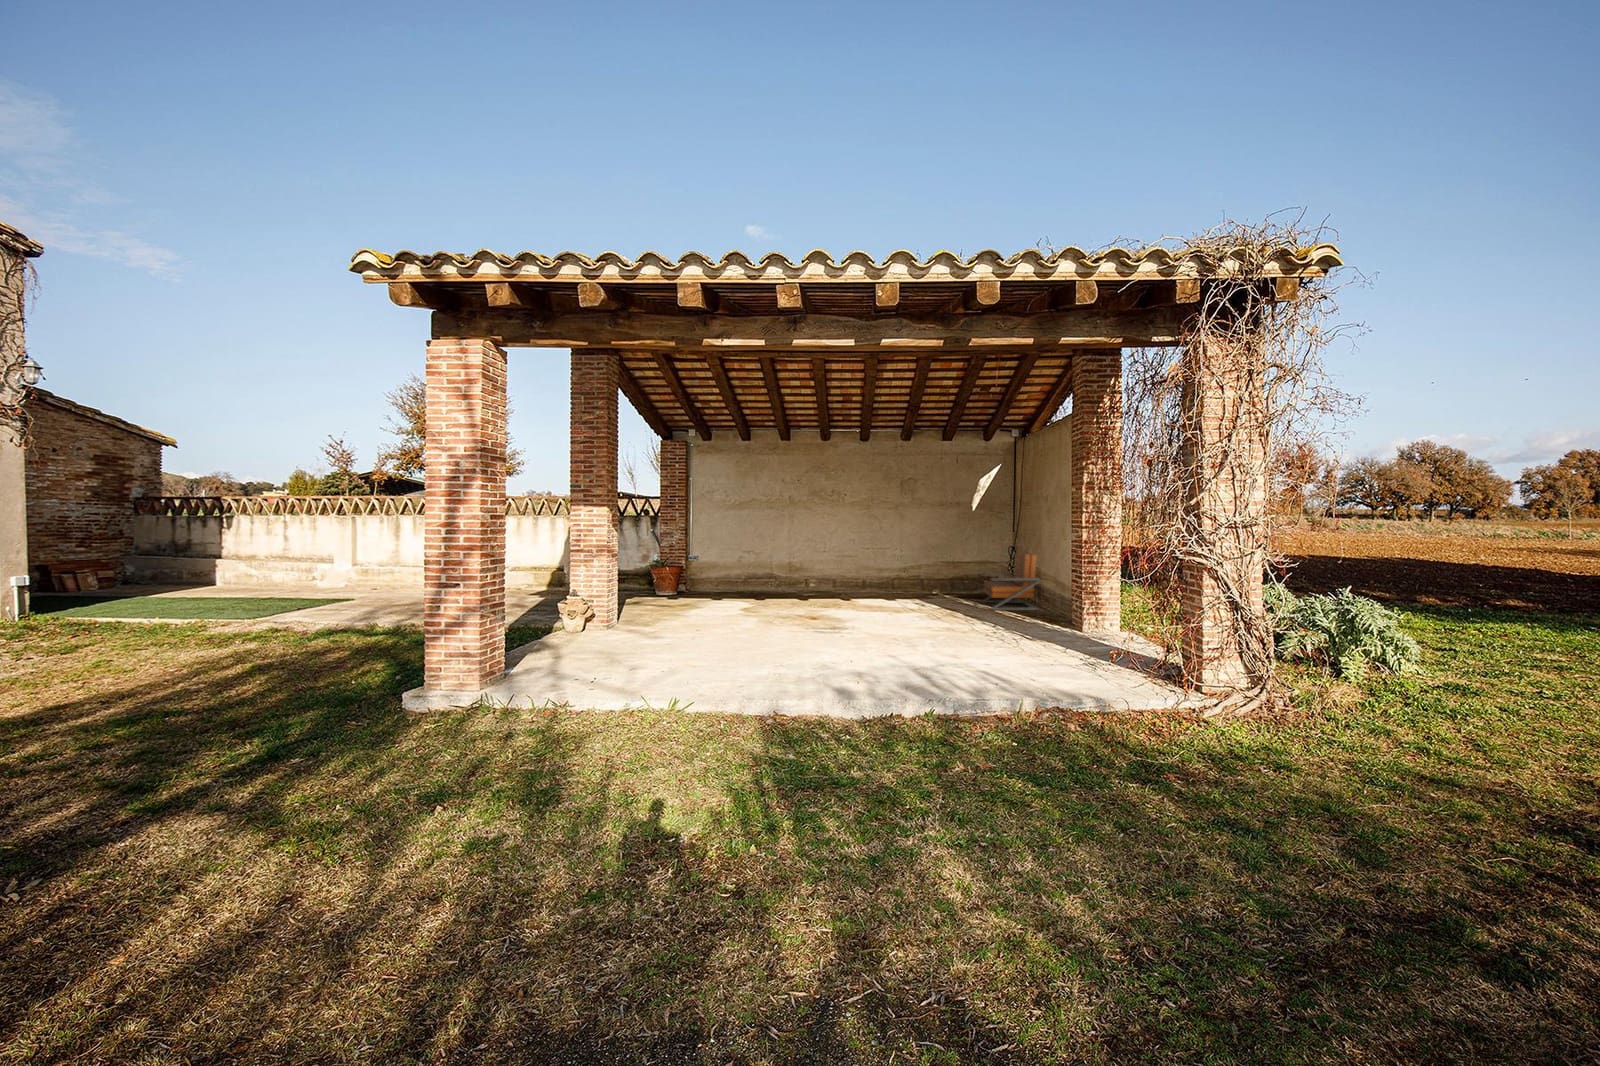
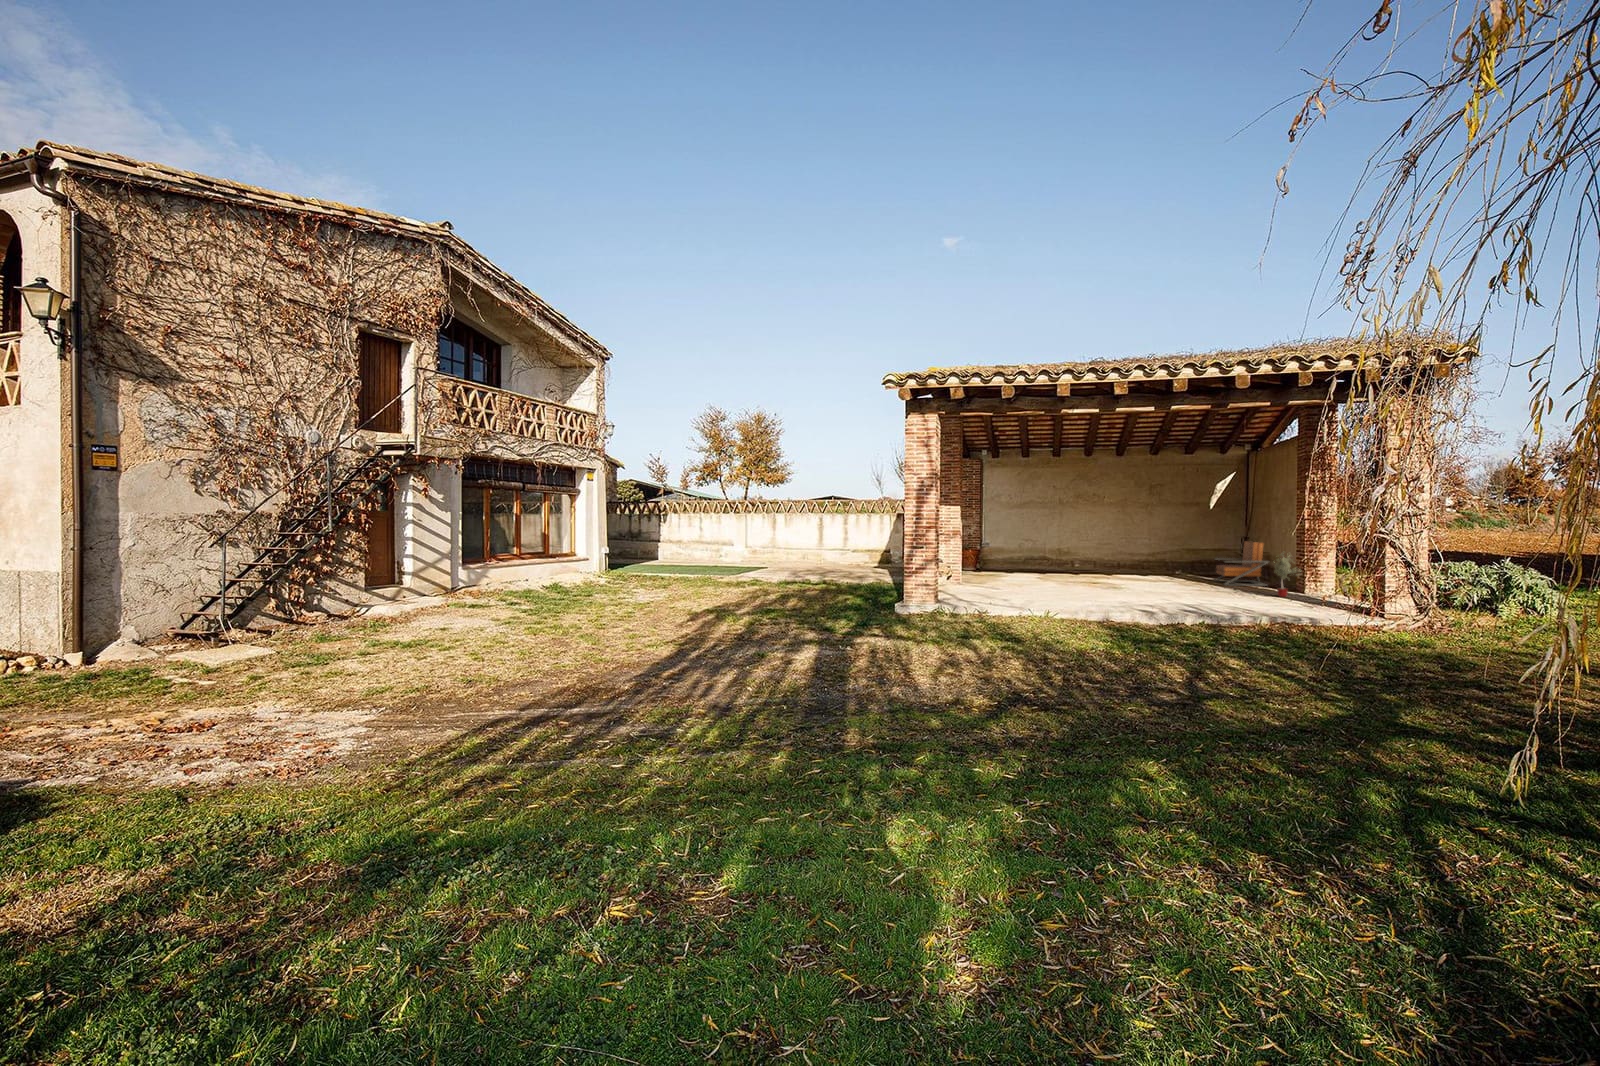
potted tree: none [1043,571,1081,634] -> present [1274,553,1301,597]

